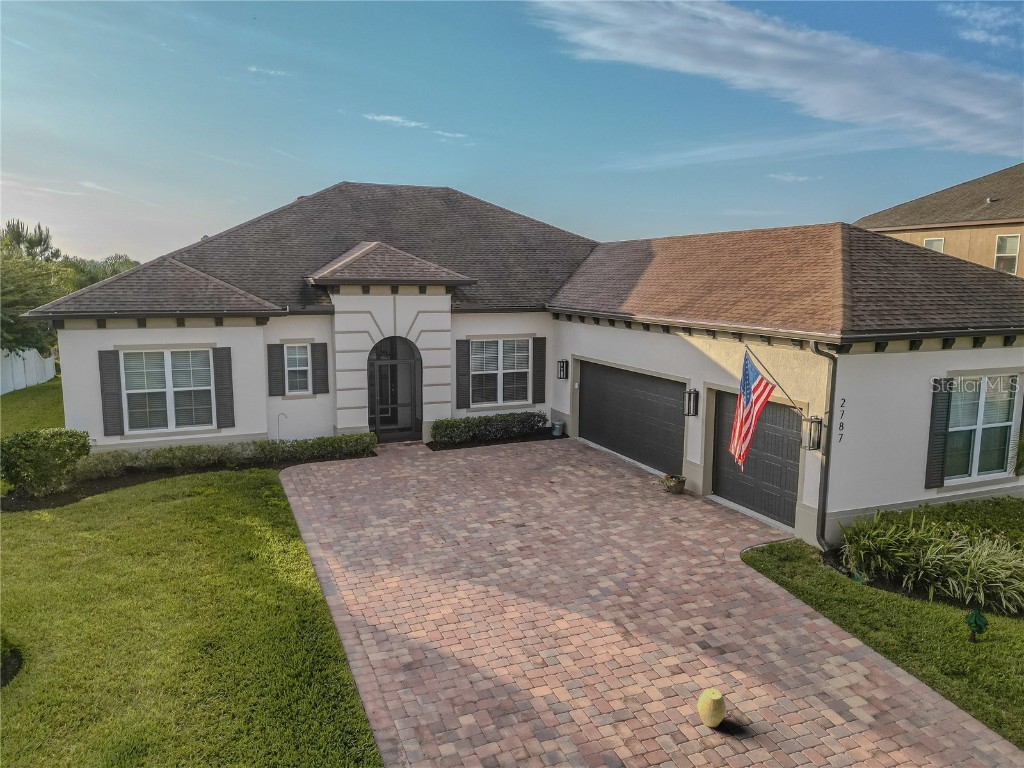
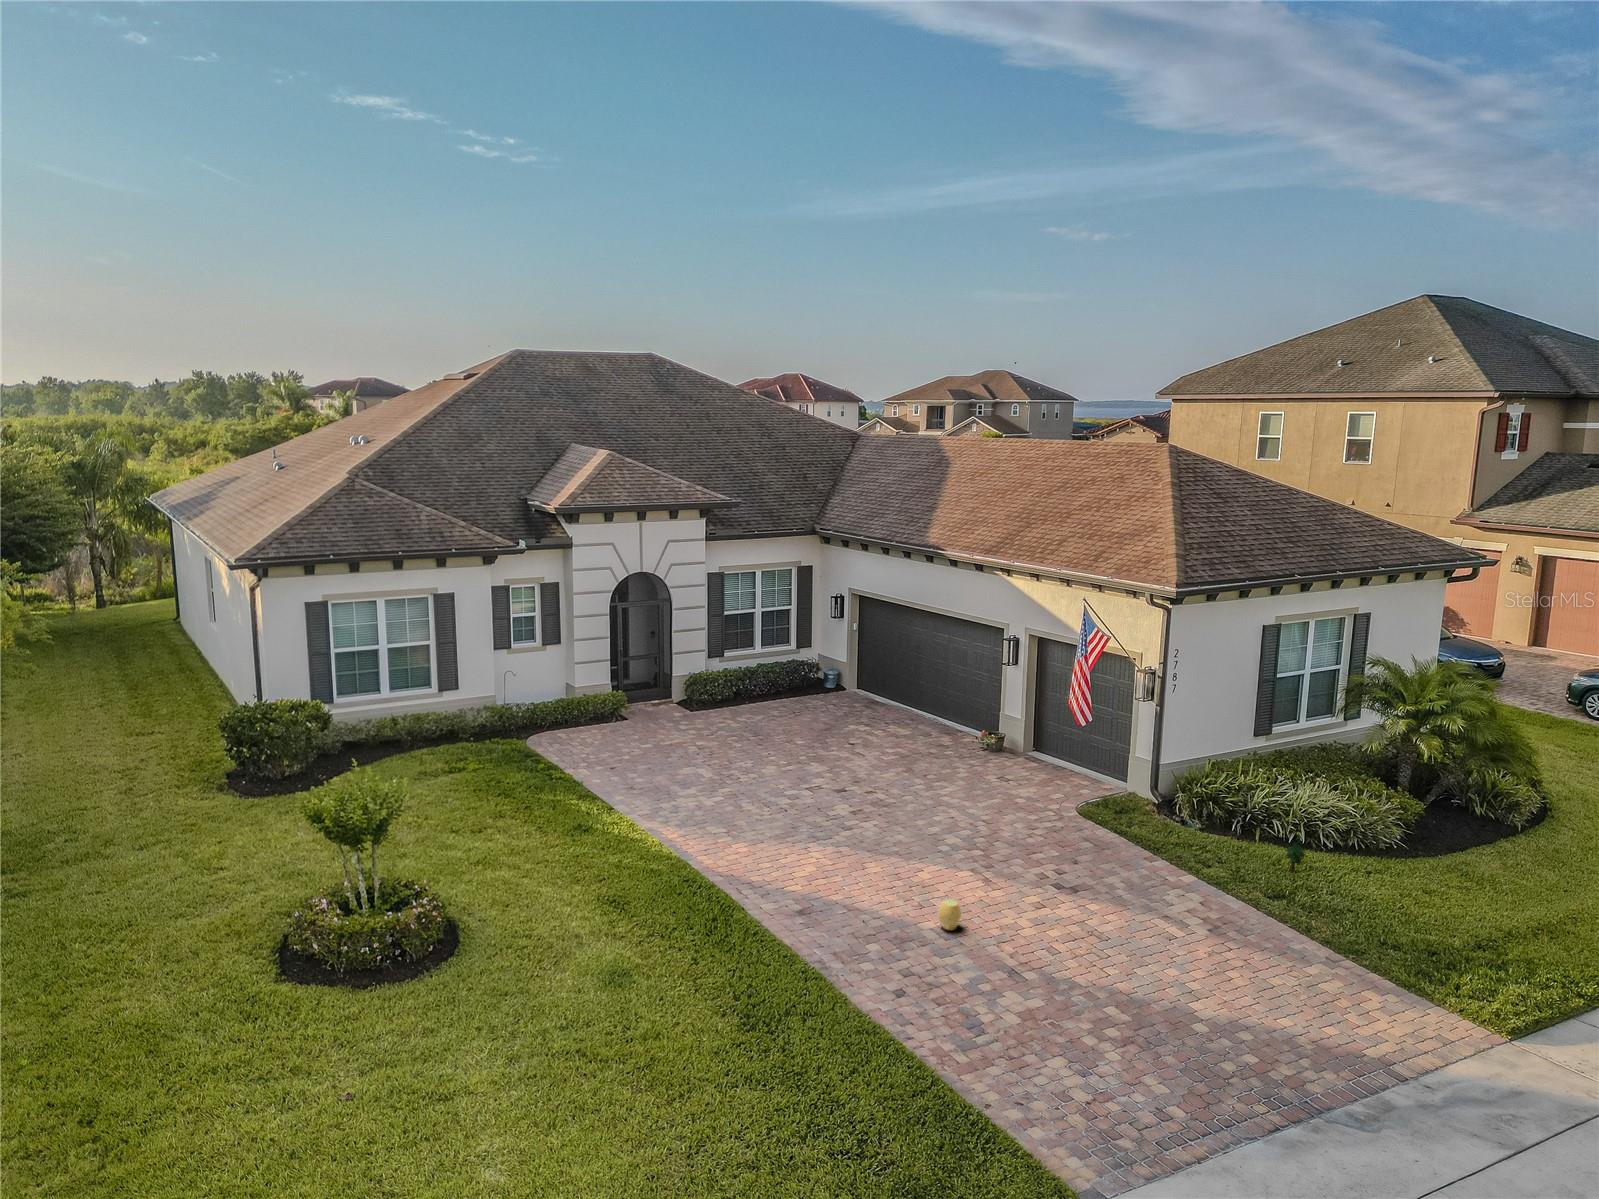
woven basket: present [698,688,726,727] -> present [938,899,961,930]

